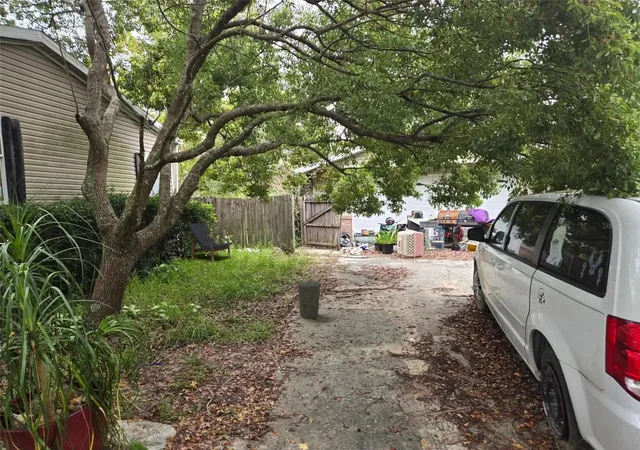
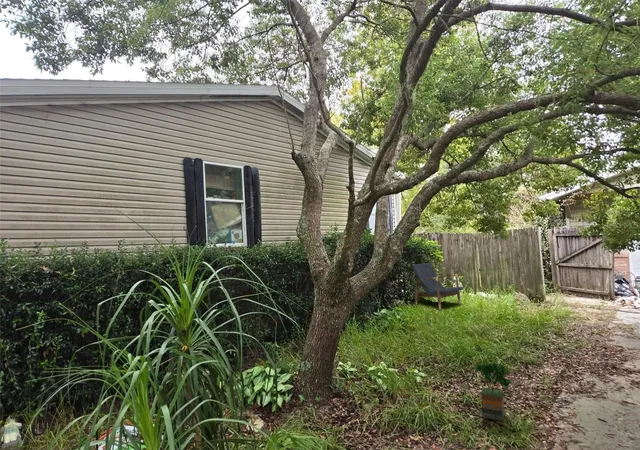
trash can: present [298,281,321,318] -> none [569,357,612,419]
potted tree: none [237,289,262,328] -> present [475,362,512,421]

